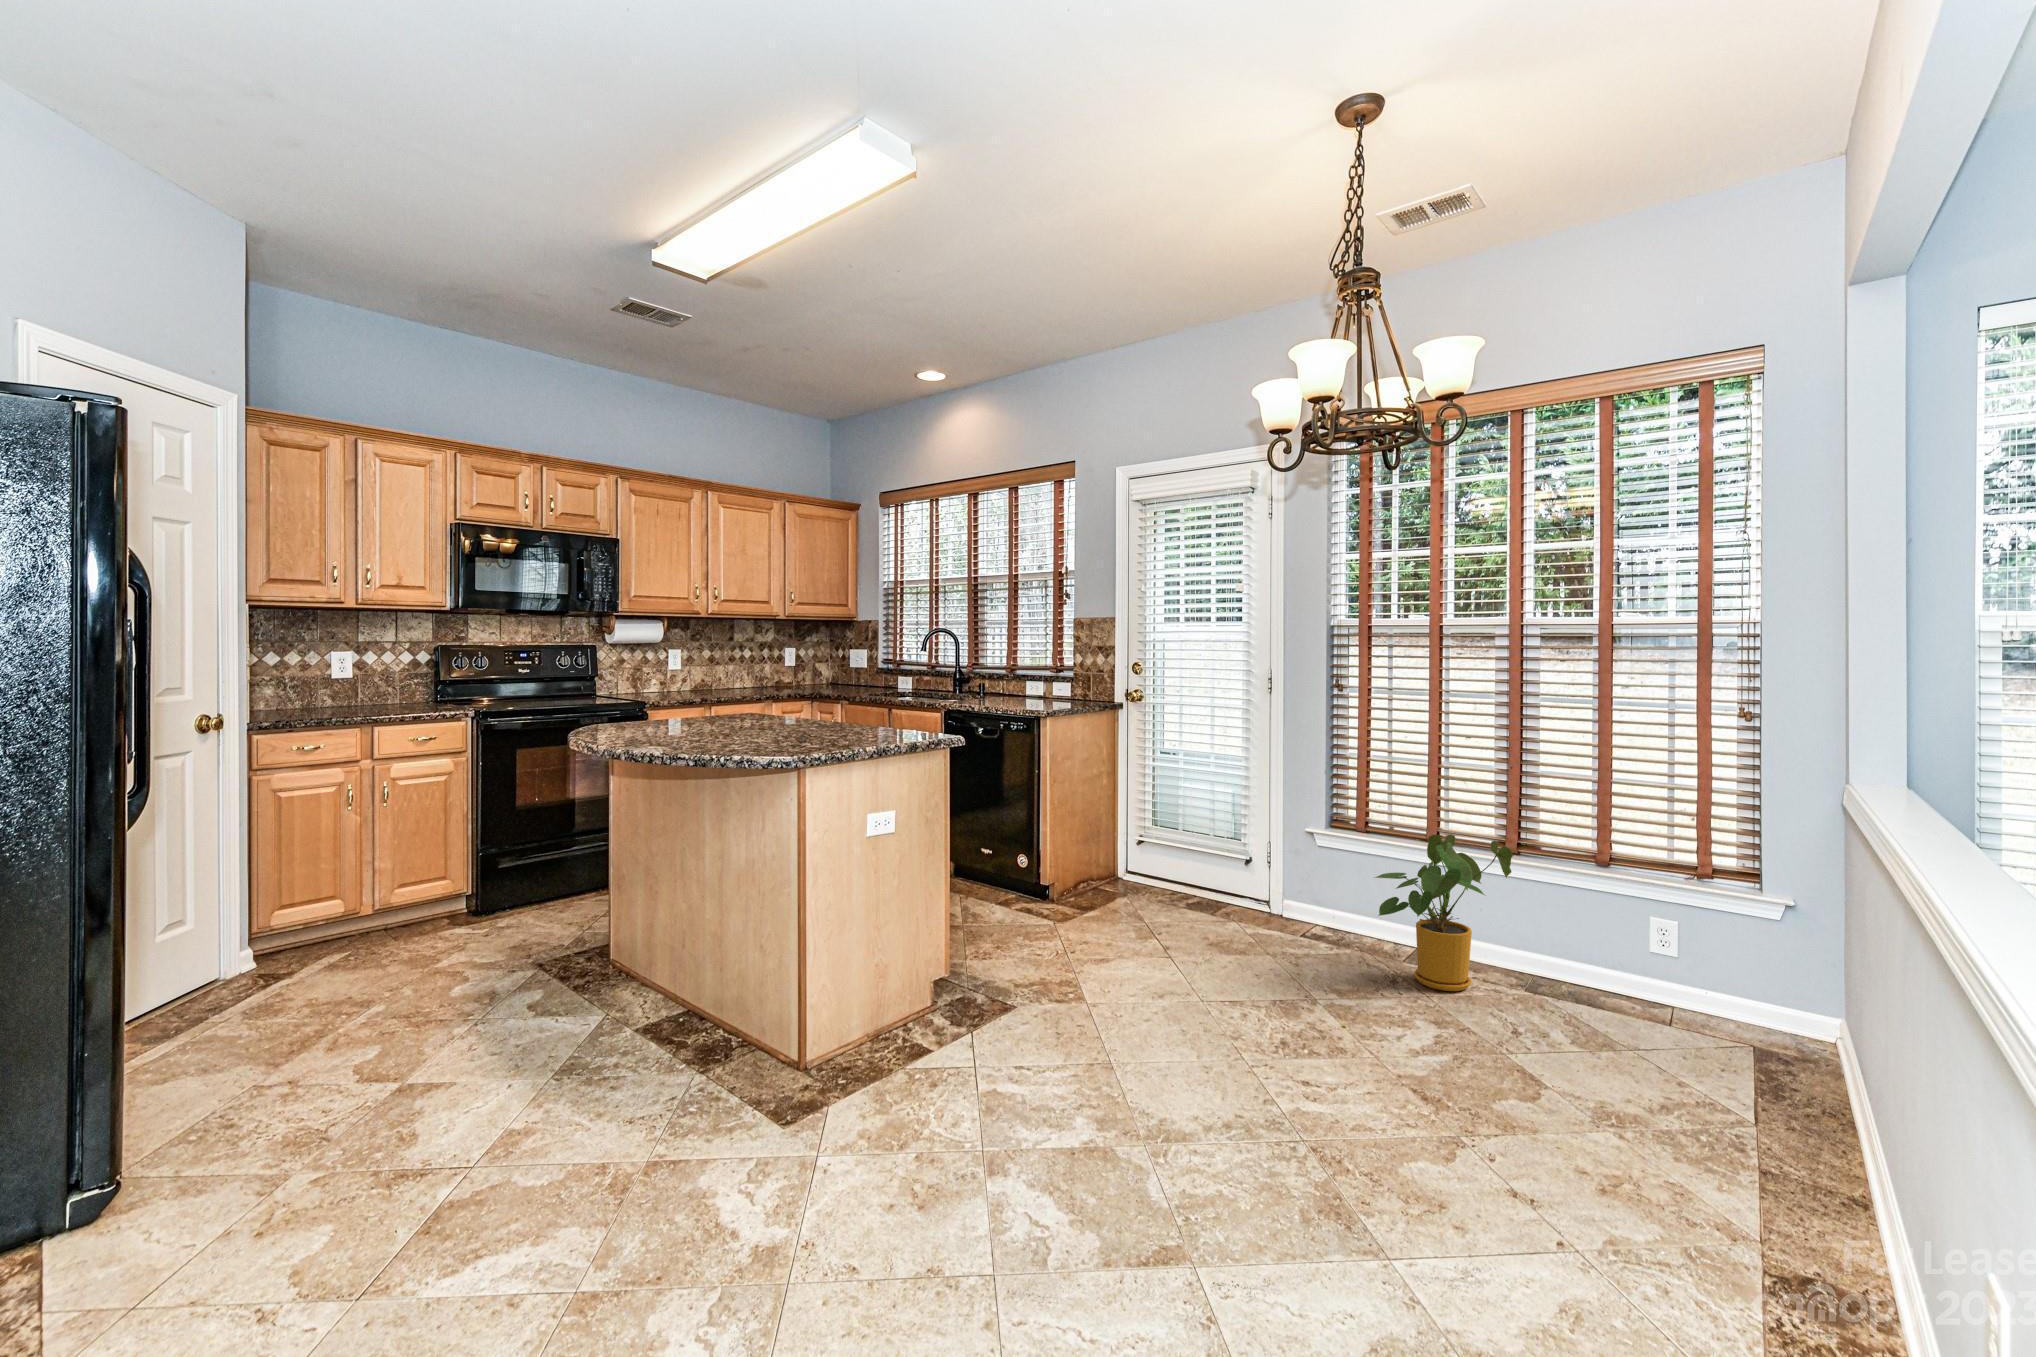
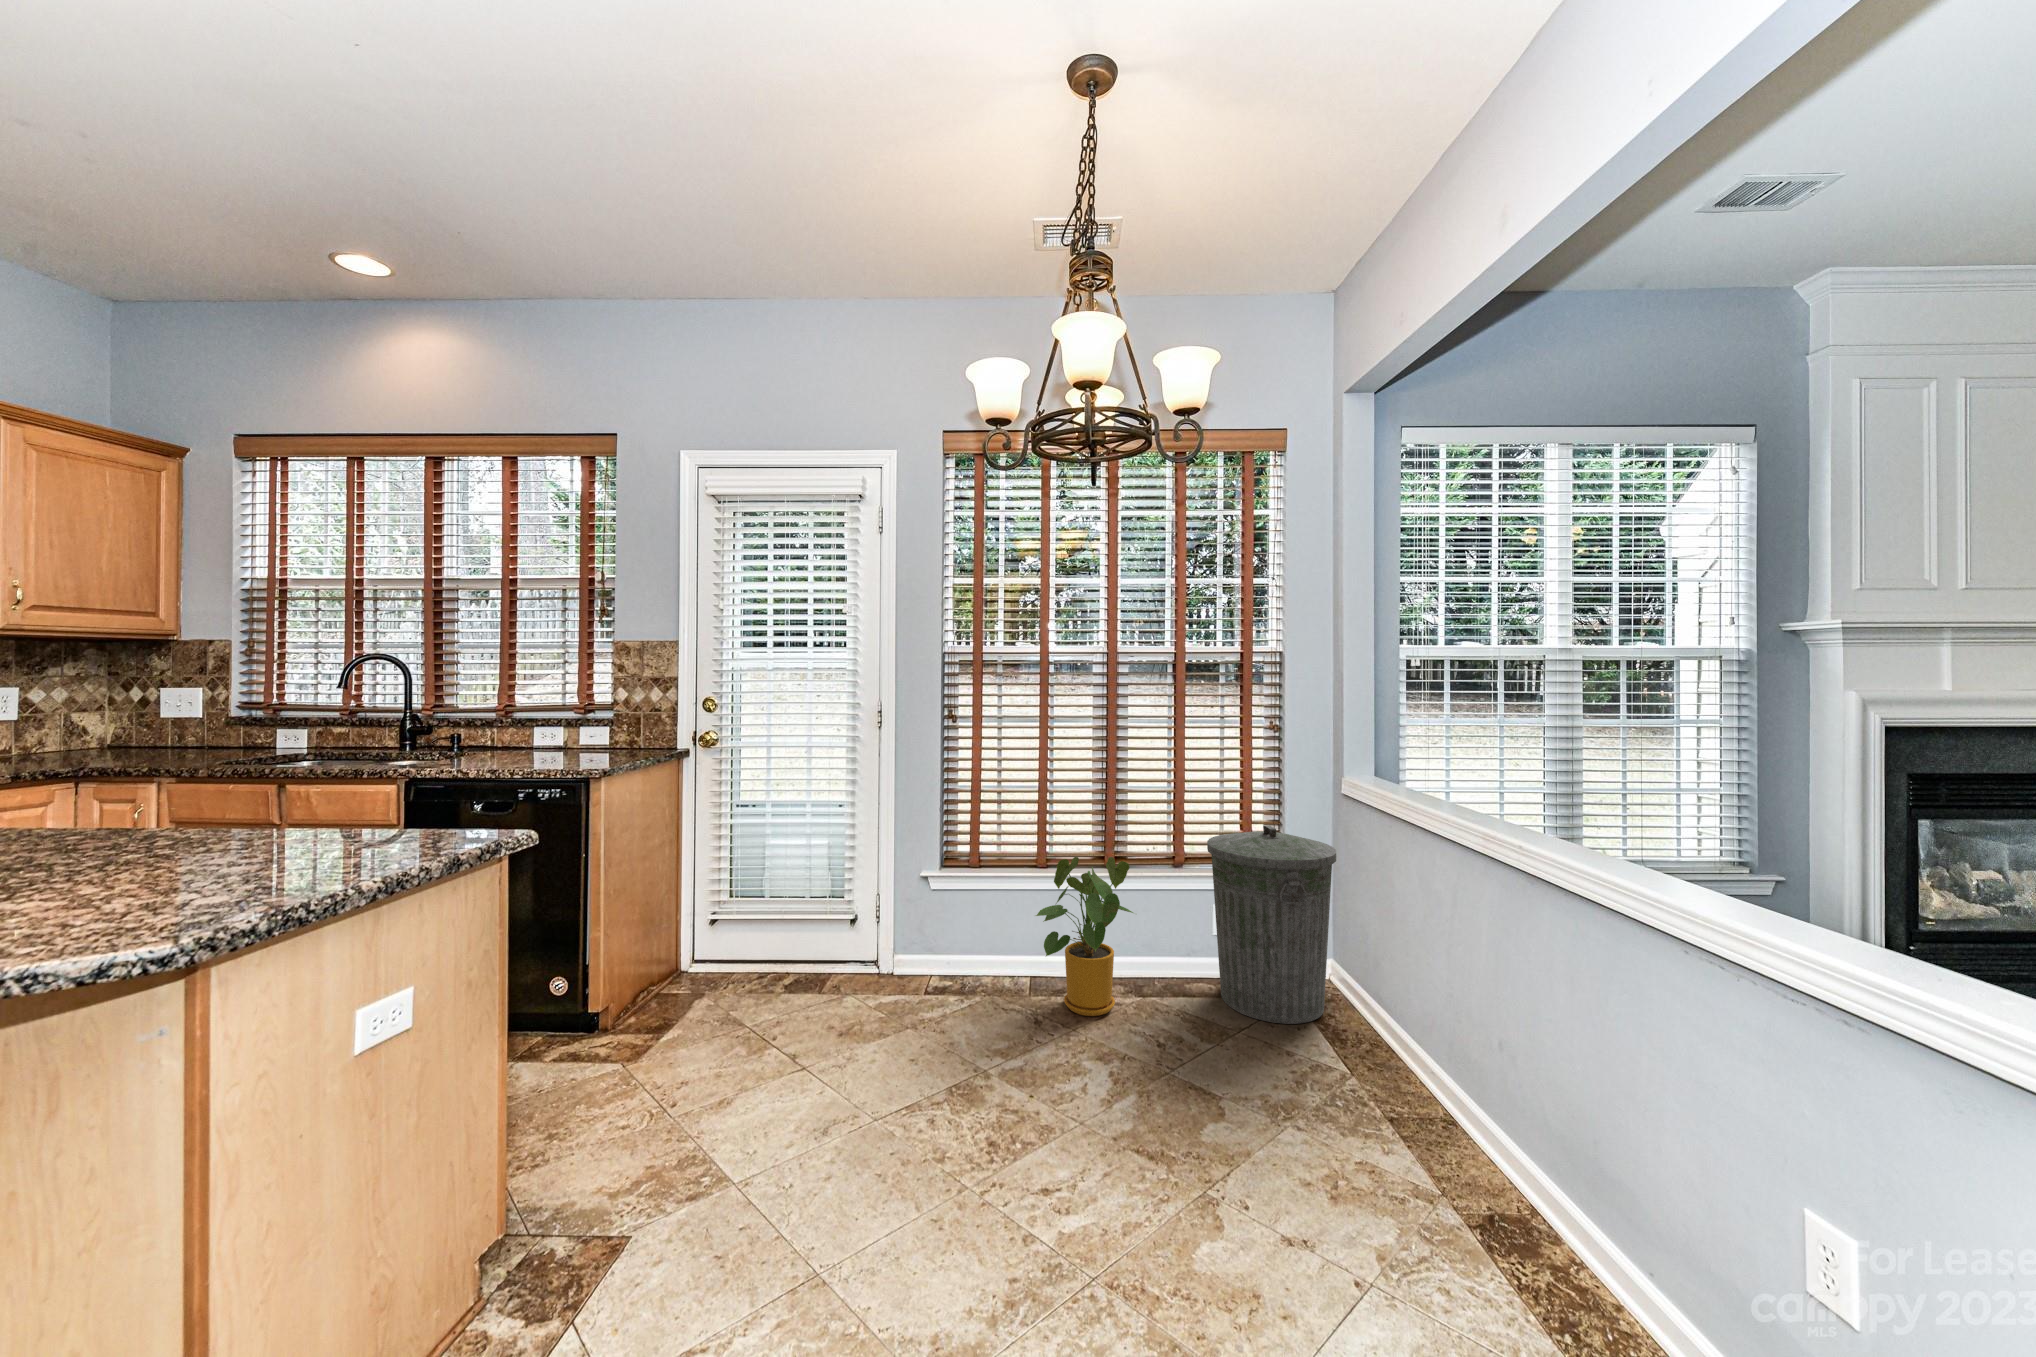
trash can: none [1600,826,1785,1063] -> present [1207,826,1336,1024]

